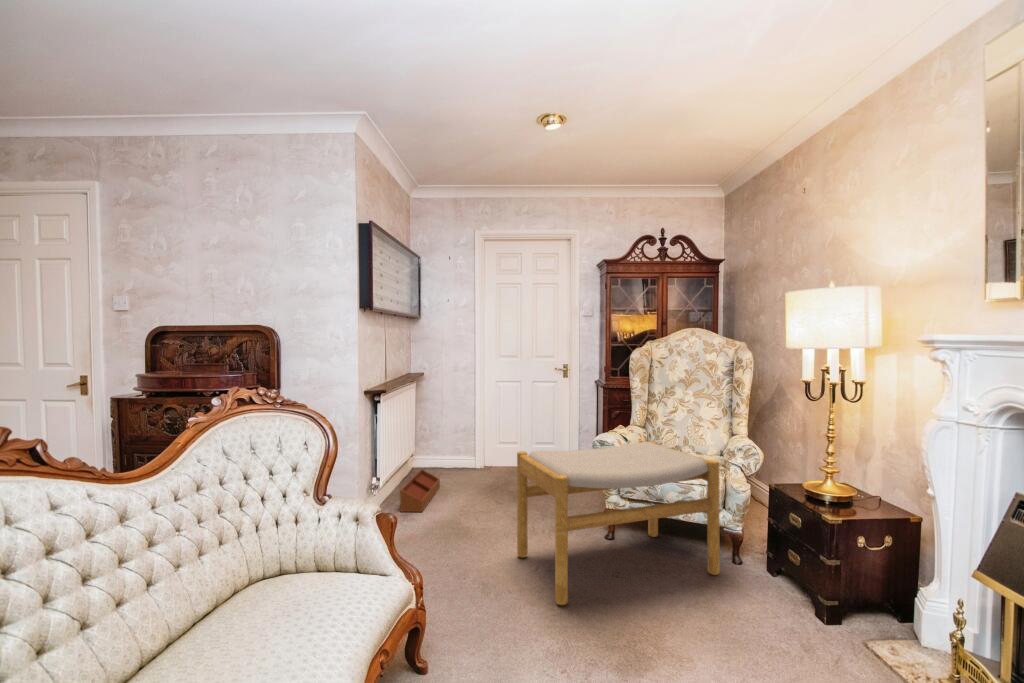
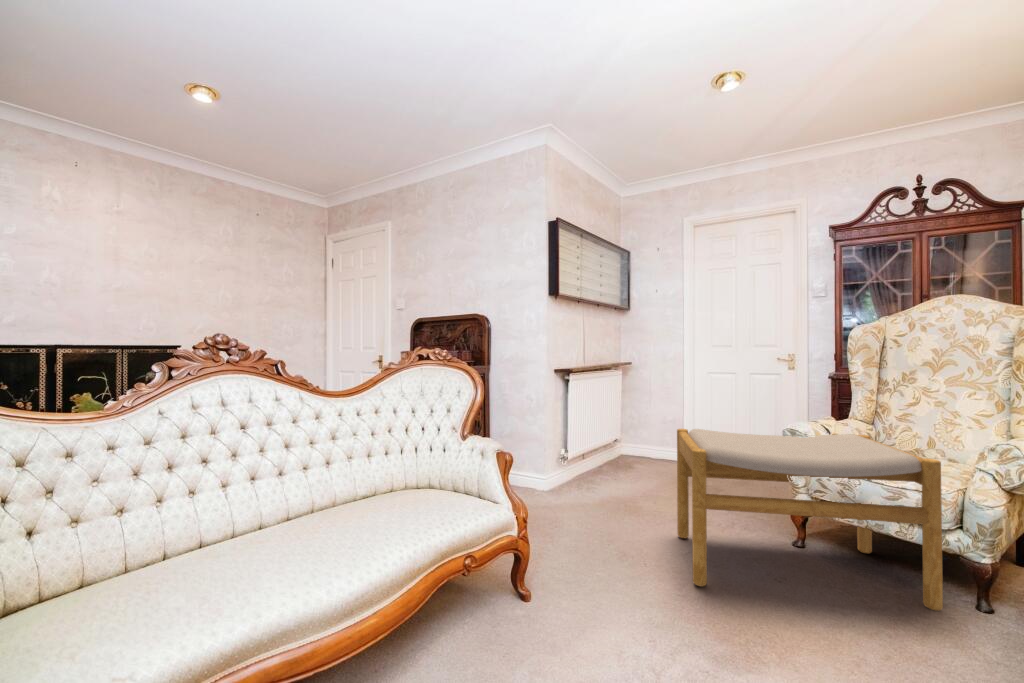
storage bin: present [400,470,440,512] -> none [588,448,635,485]

